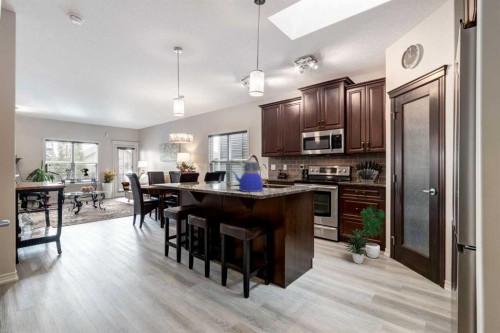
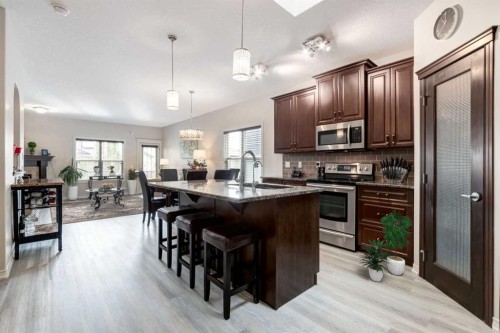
teapot: present [234,159,268,192] -> none [215,154,258,194]

